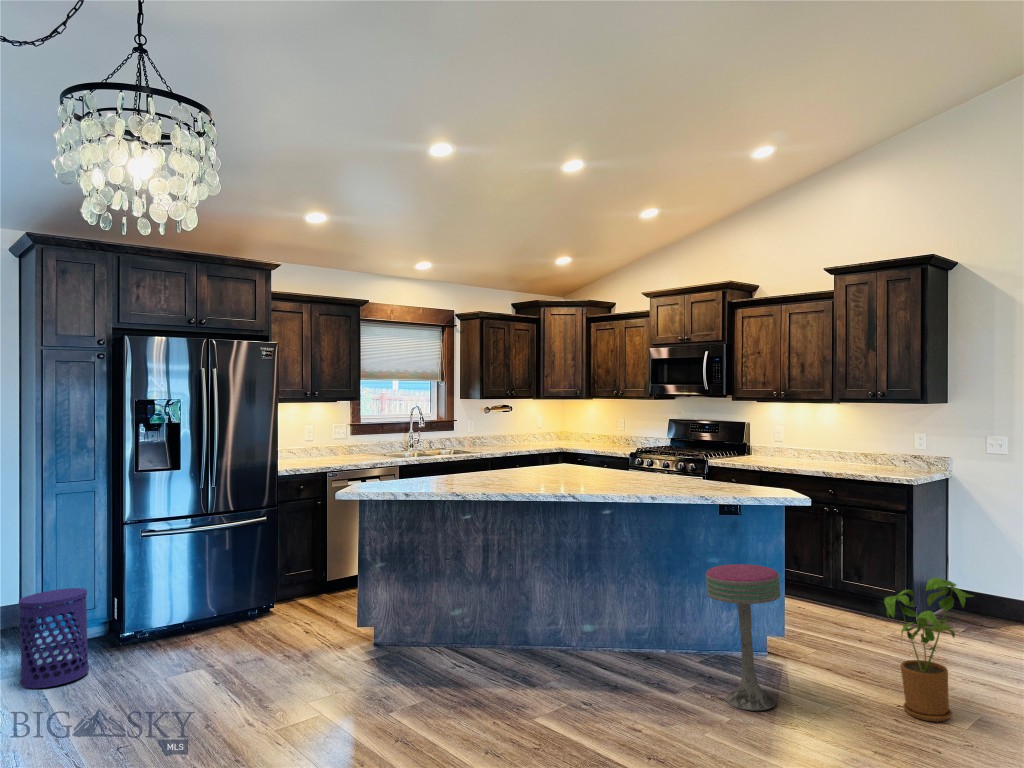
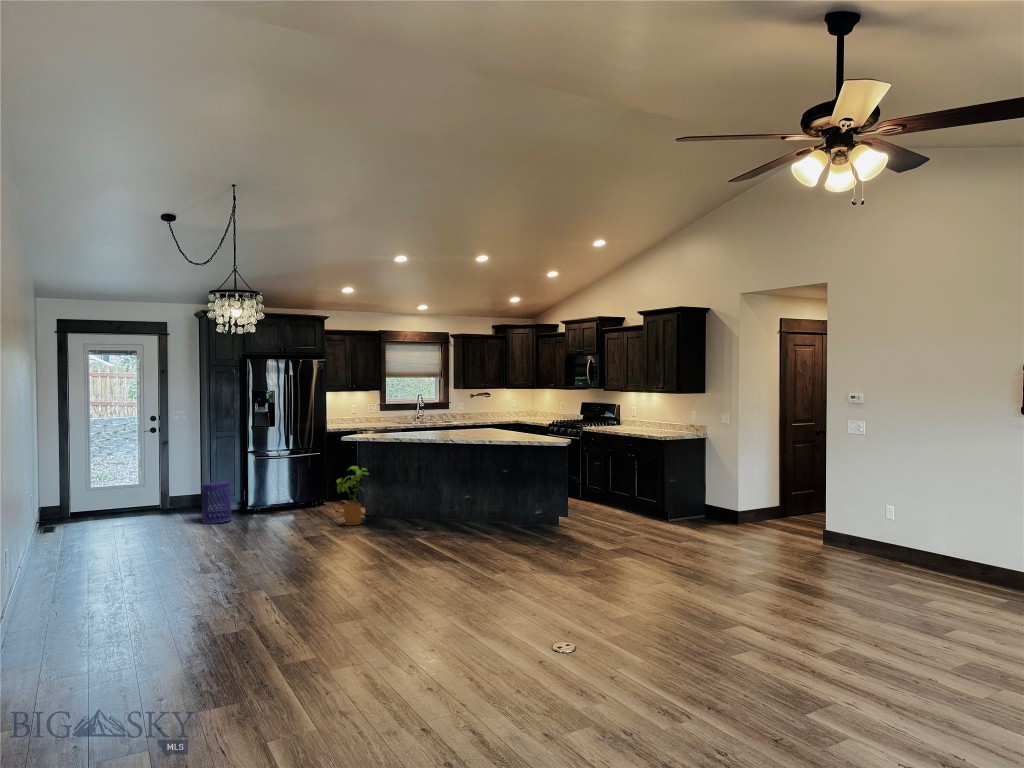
bar stool: present [706,564,780,711] -> none [507,475,542,542]
house plant: present [884,577,972,722] -> present [337,466,368,525]

